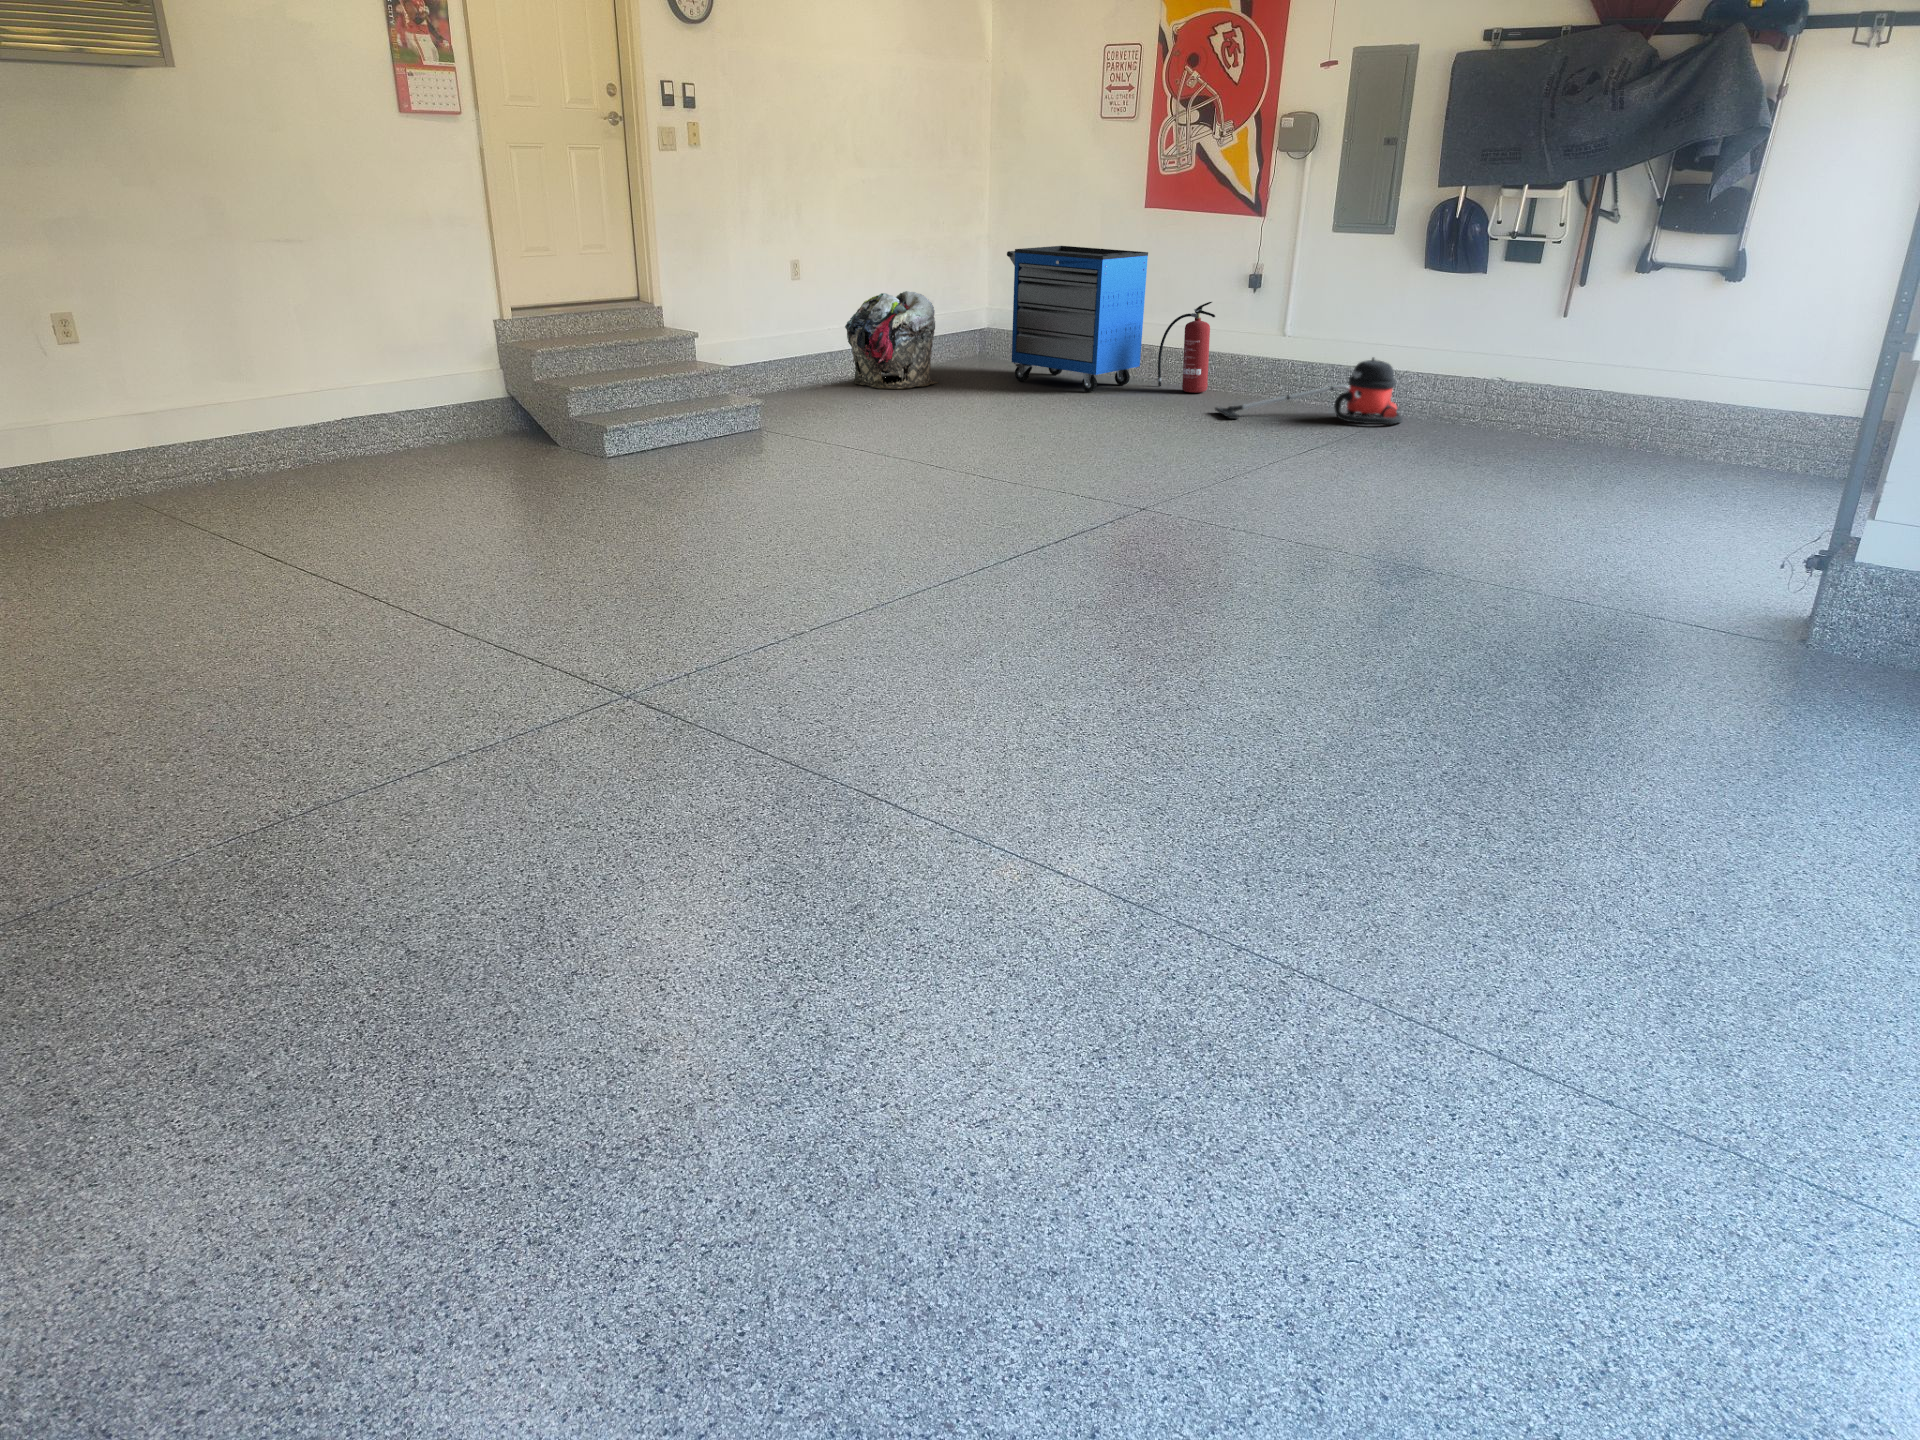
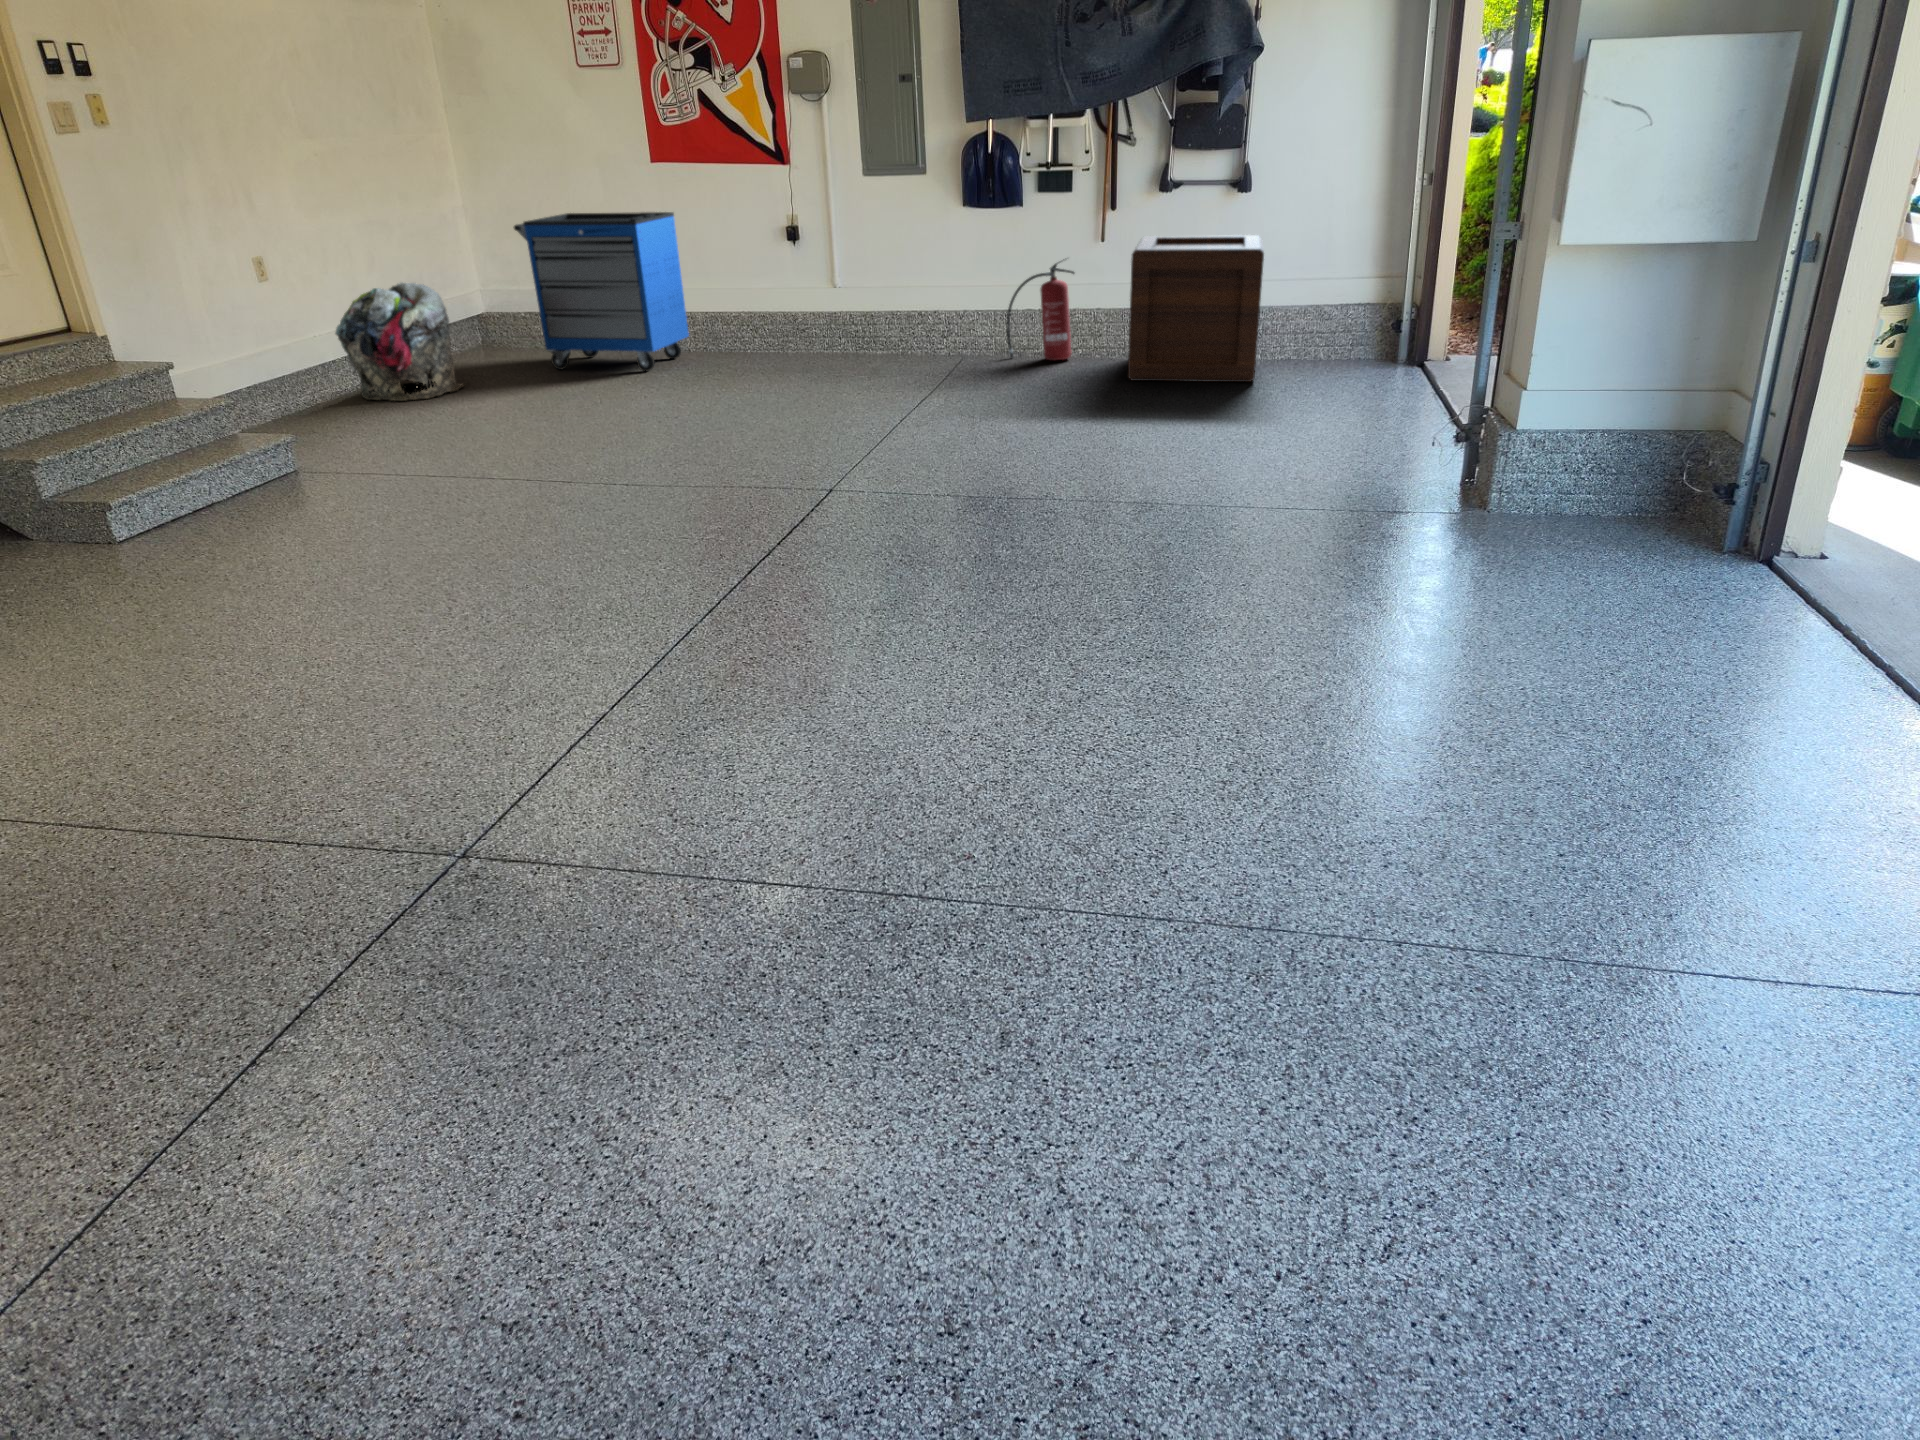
fire extinguisher: present [1158,302,1215,392] -> present [1007,259,1074,360]
wooden crate: none [1538,317,1745,484] -> present [1128,235,1264,382]
vacuum cleaner: present [1215,358,1403,424] -> none [796,298,978,379]

